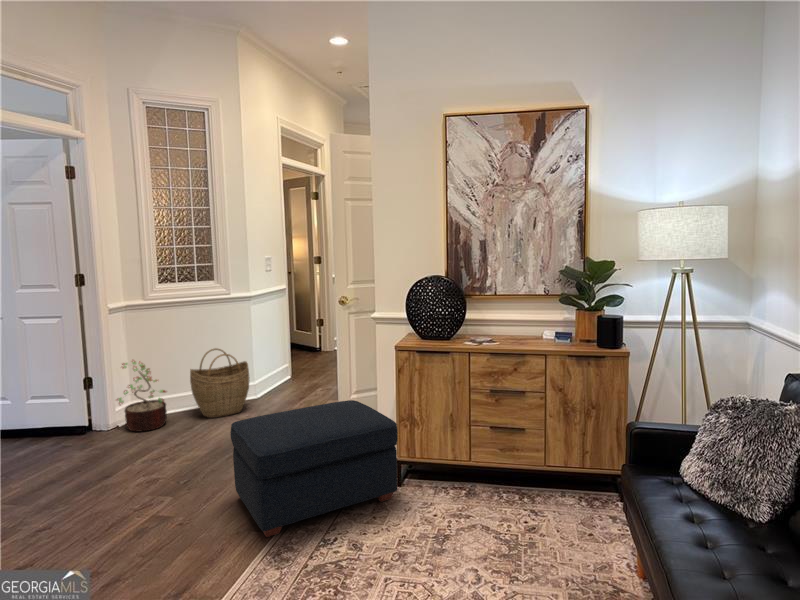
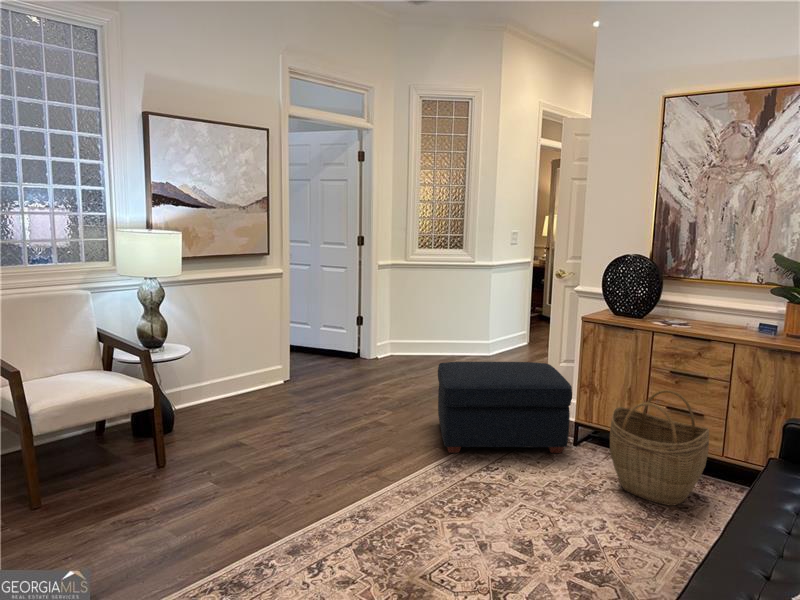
woven basket: present [190,348,249,418] -> present [610,390,709,506]
decorative plant: present [117,361,167,431] -> none [377,307,414,365]

